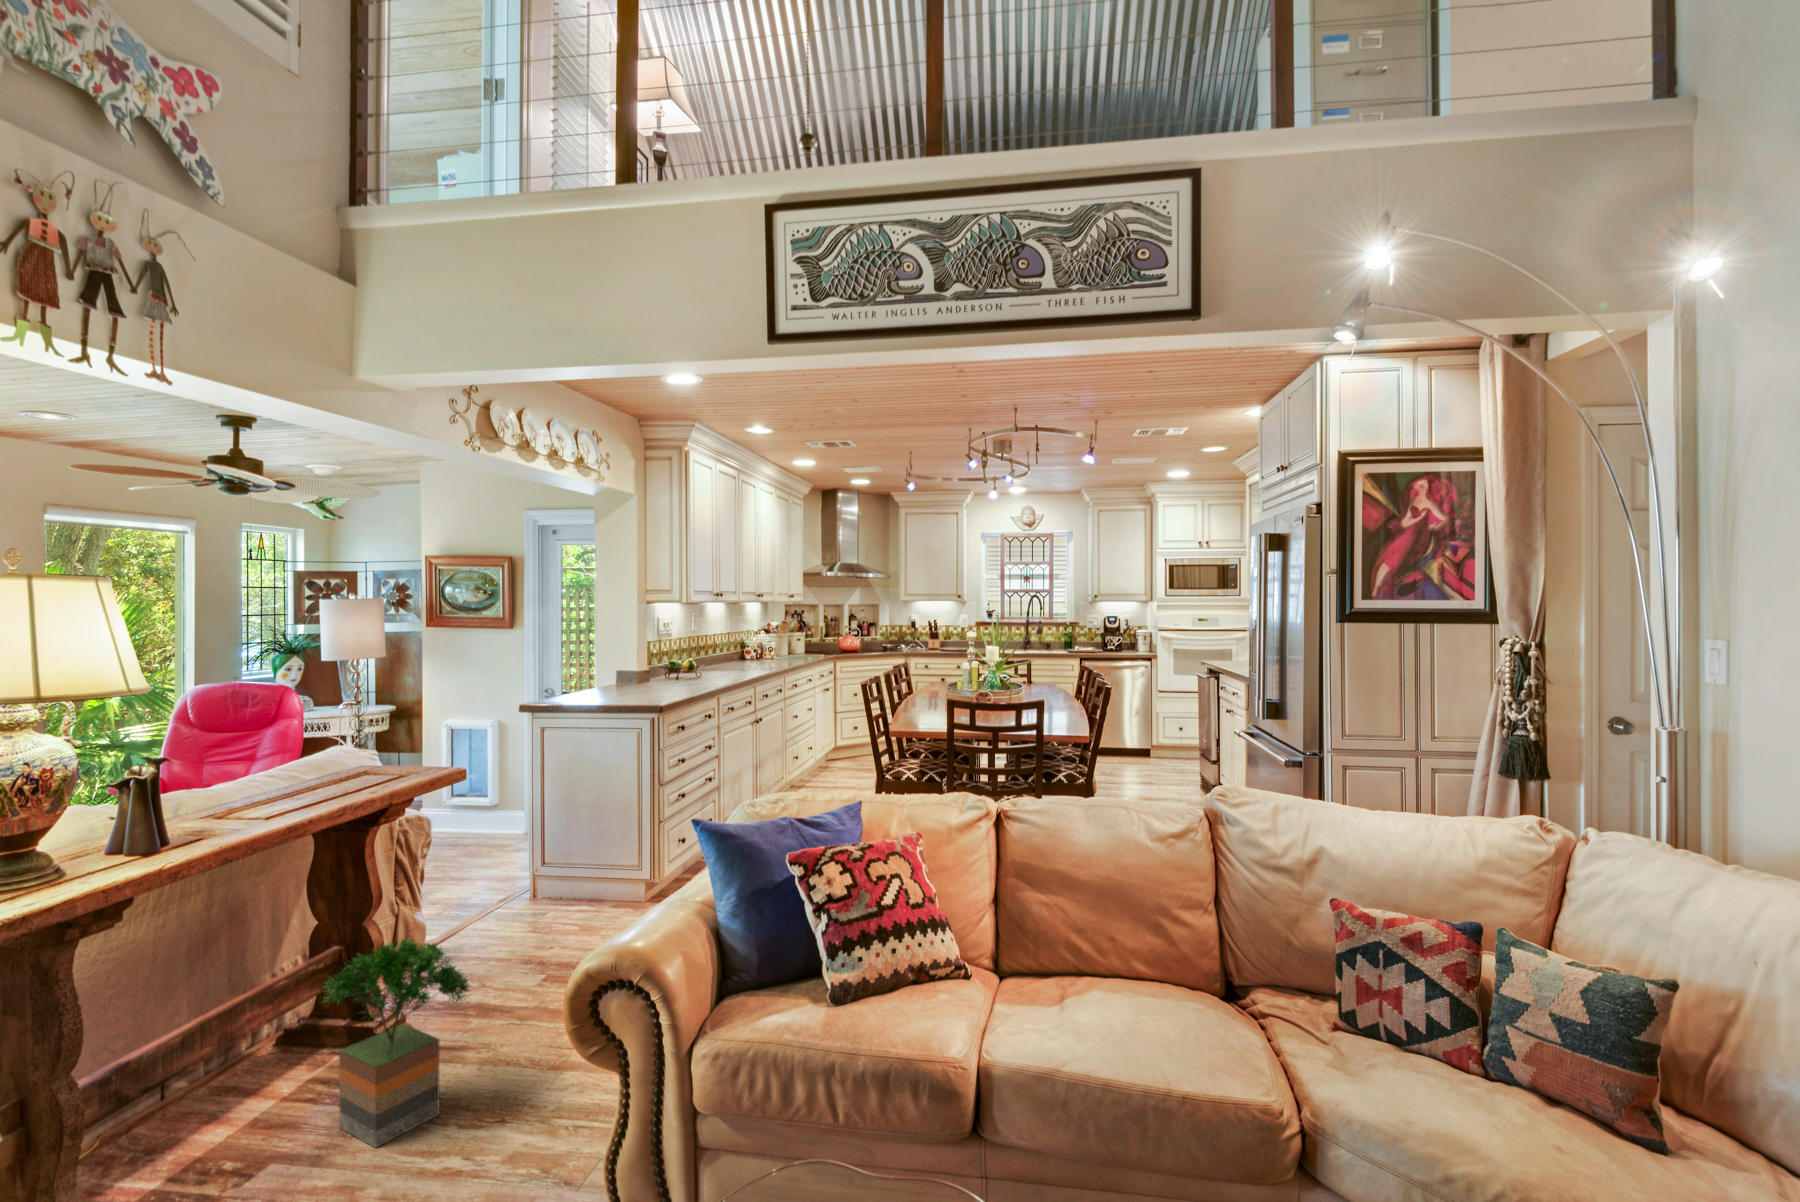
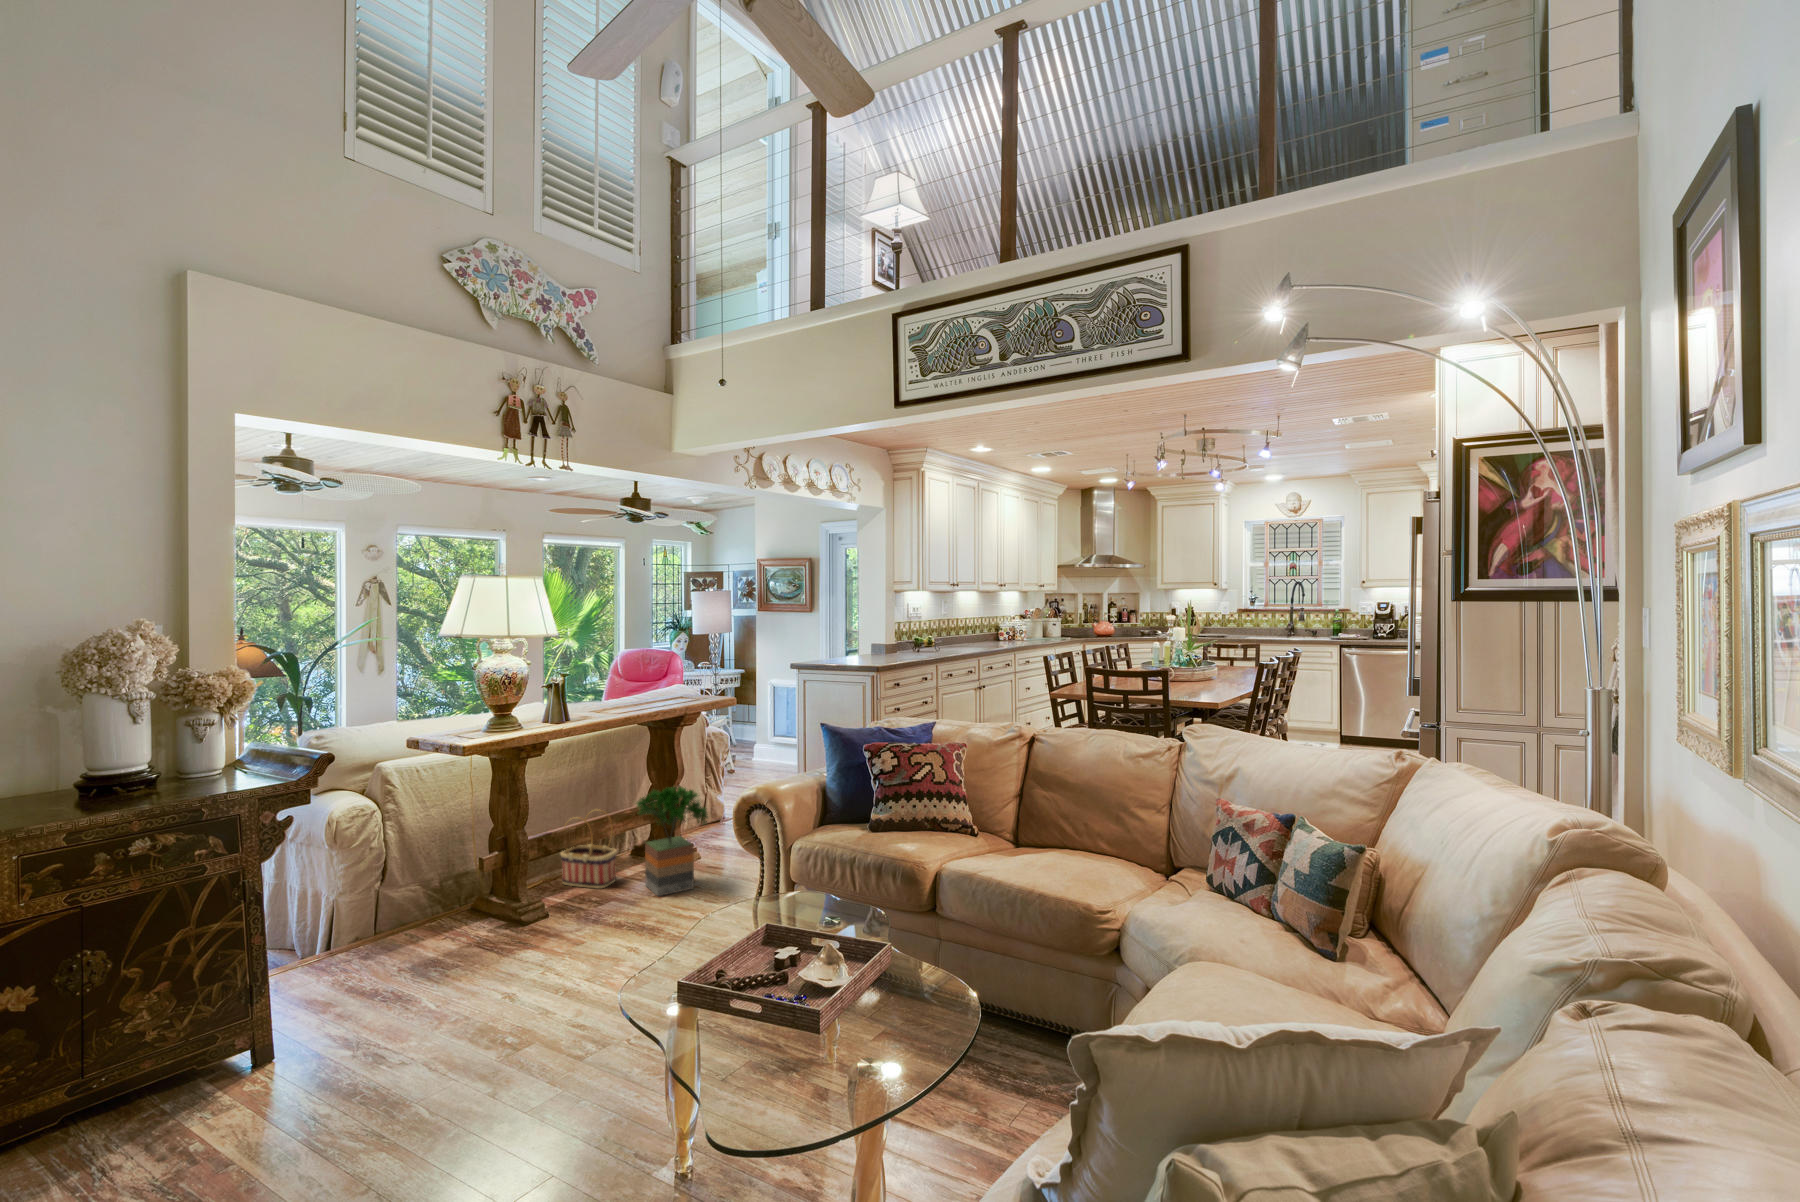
basket: none [147,1002,275,1161] -> present [561,809,617,888]

